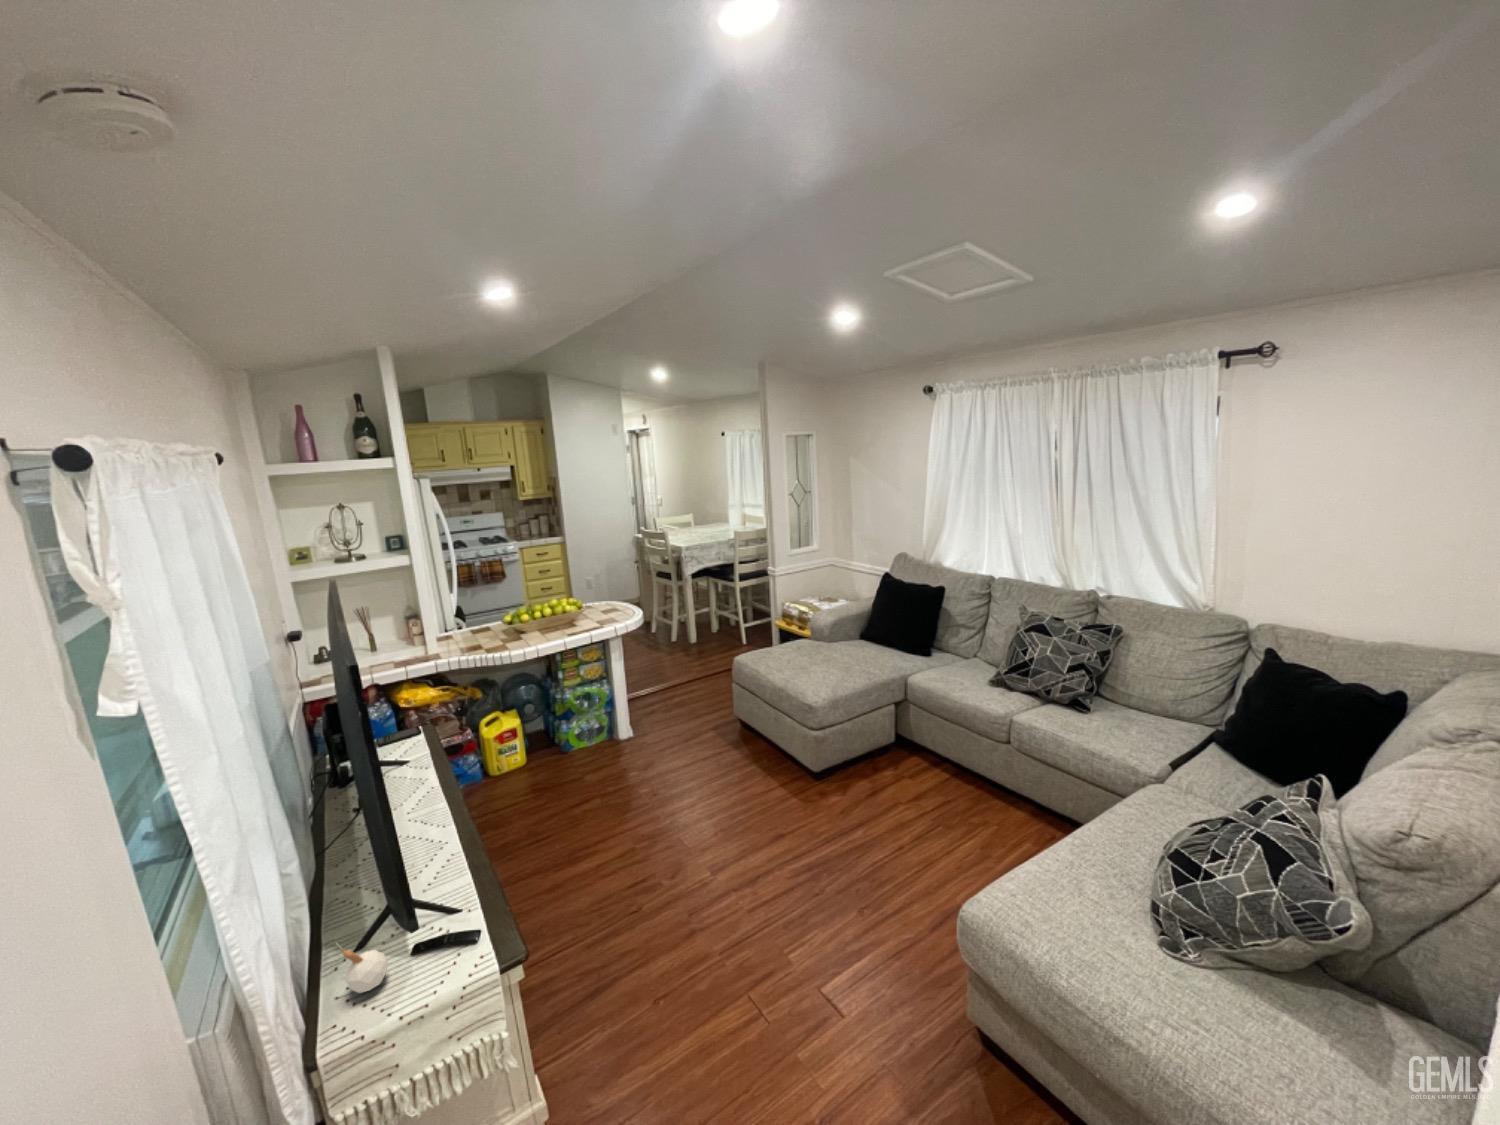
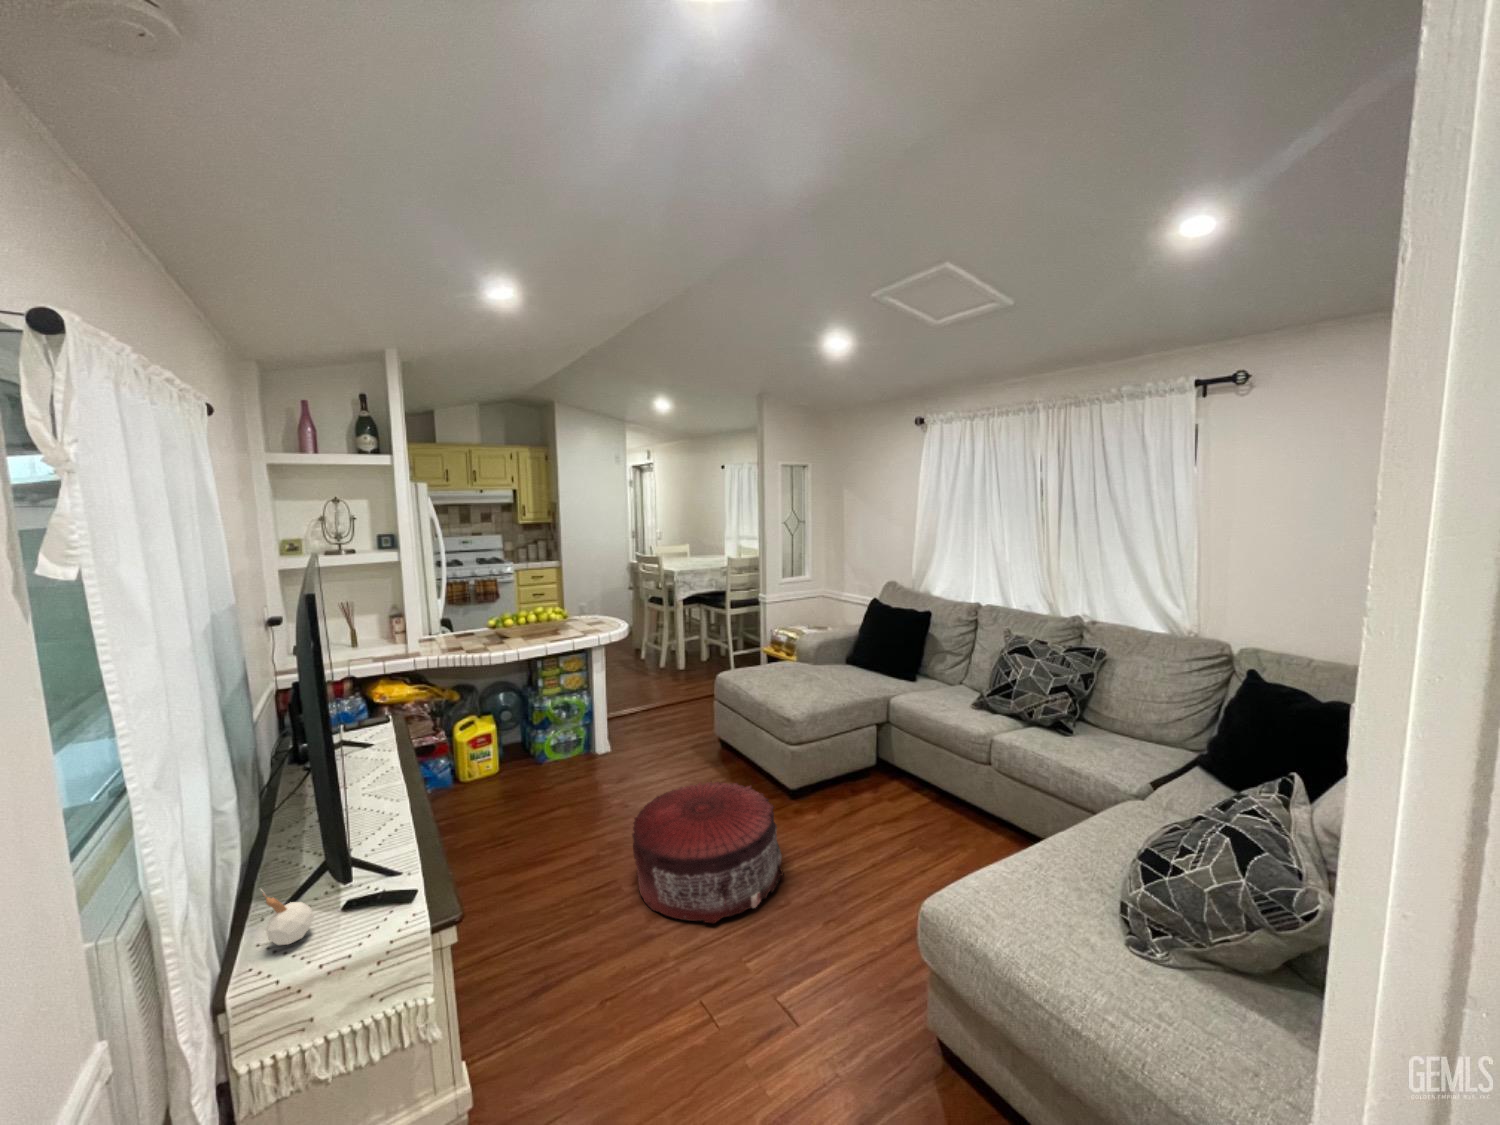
pouf: none [667,775,817,918] -> present [632,782,784,923]

